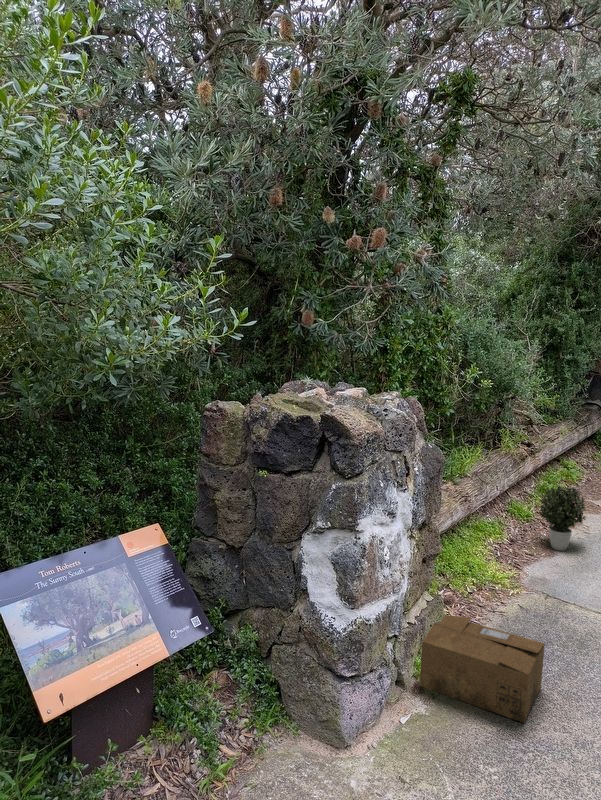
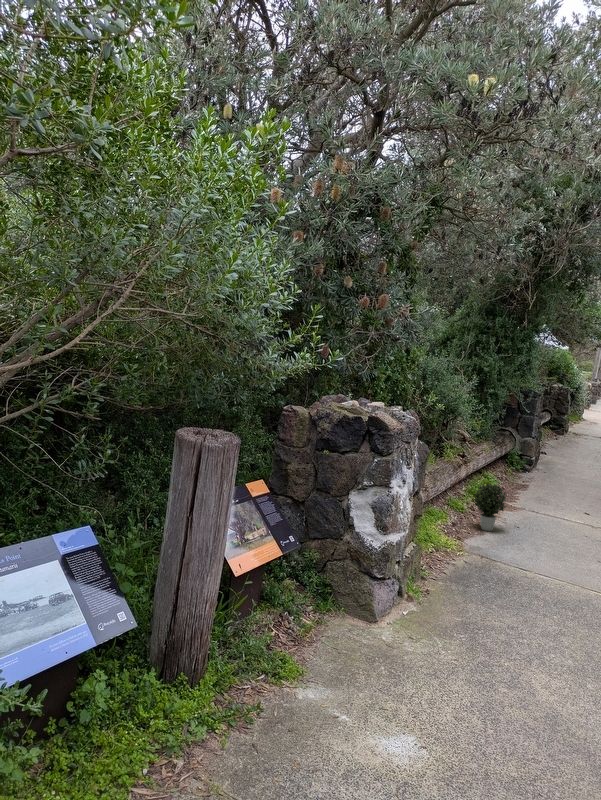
cardboard box: present [420,615,545,723] -> none [410,557,488,615]

